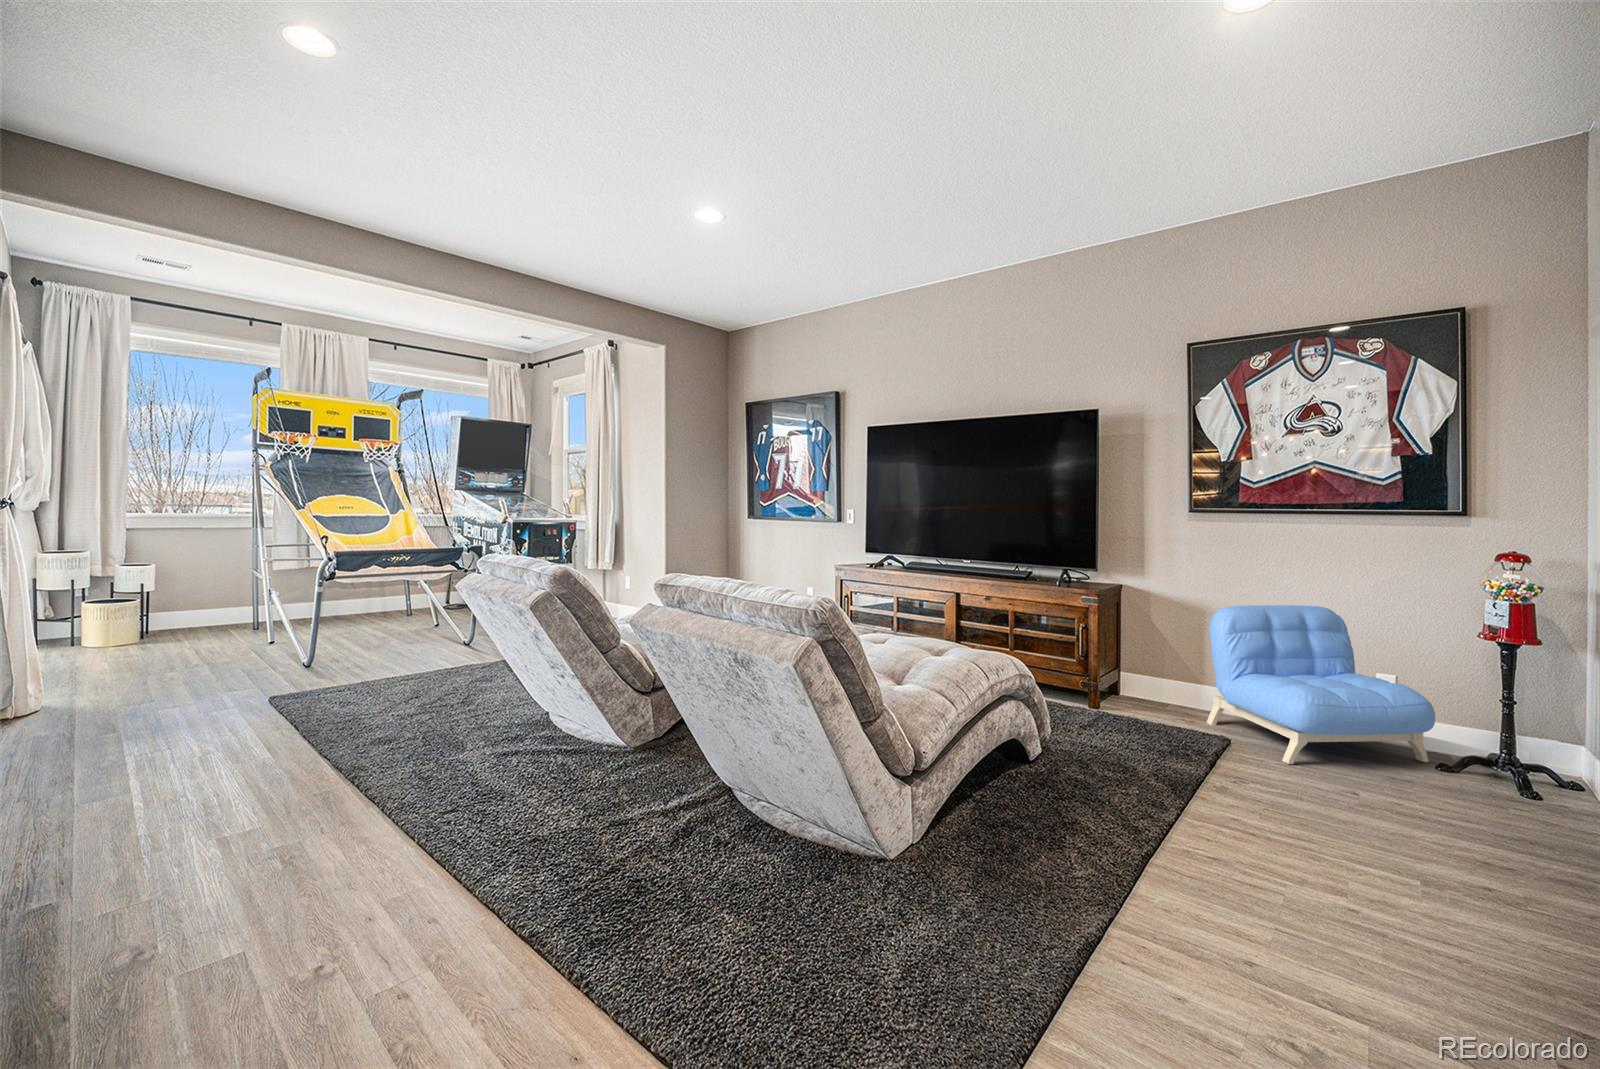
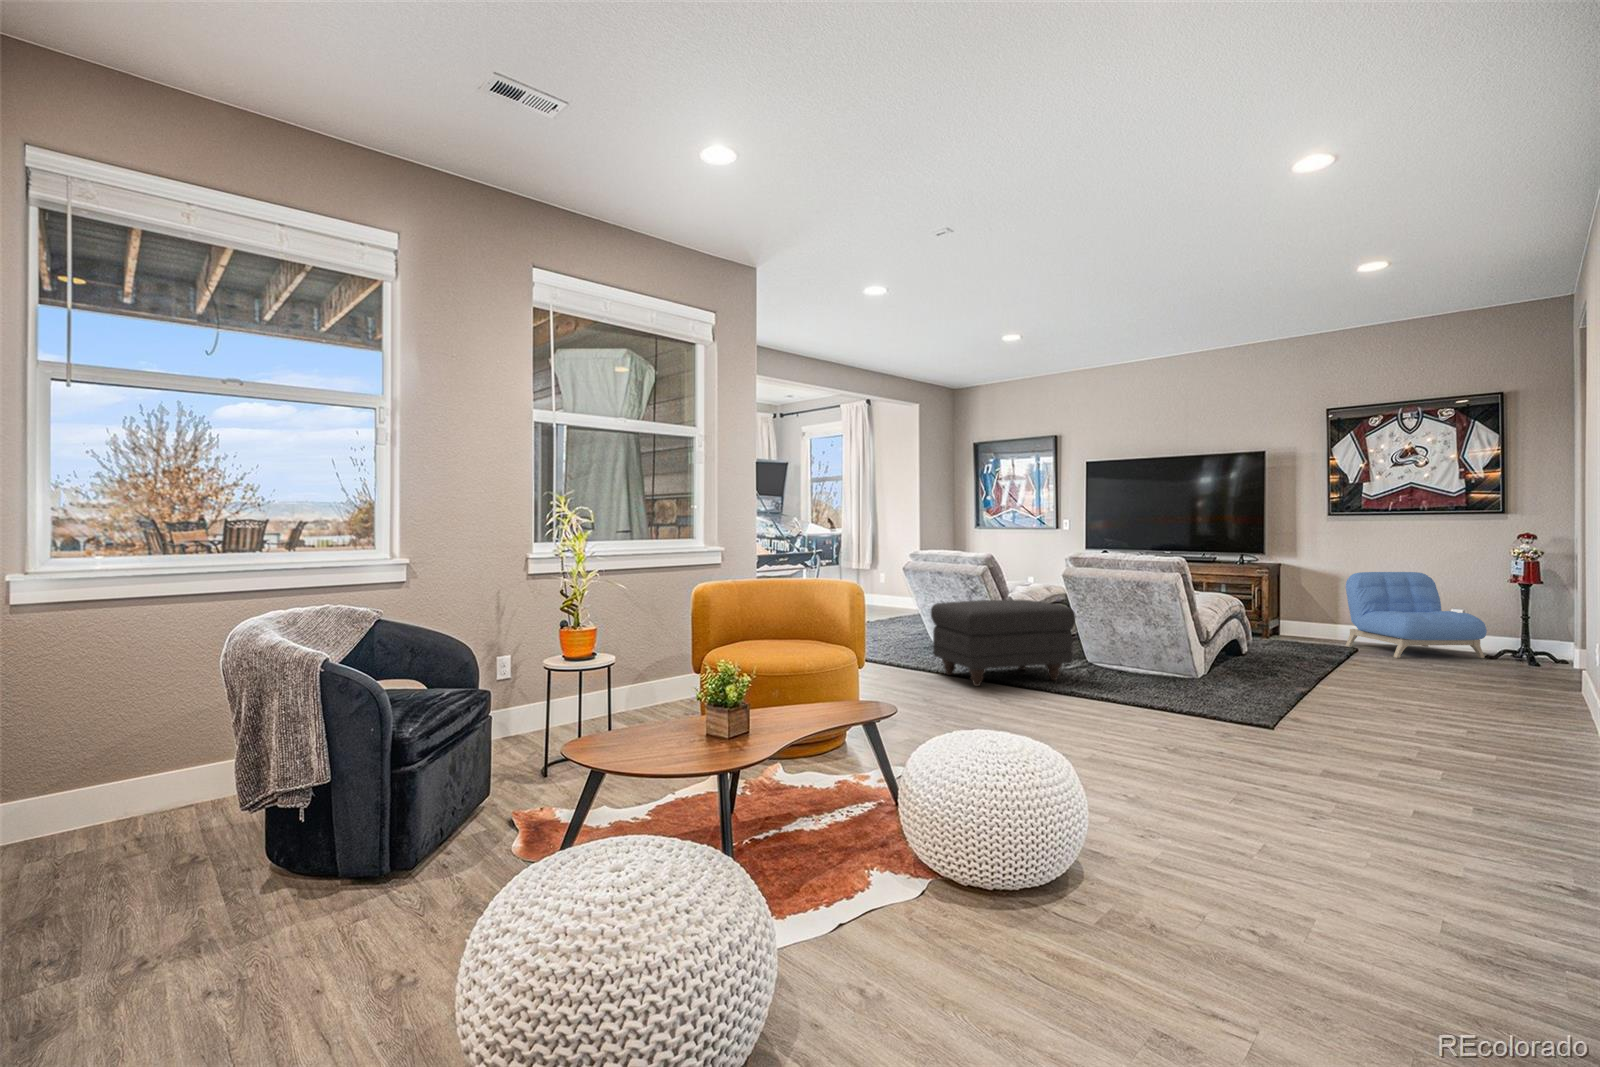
ottoman: none [315,681,633,921] -> present [931,600,1076,686]

